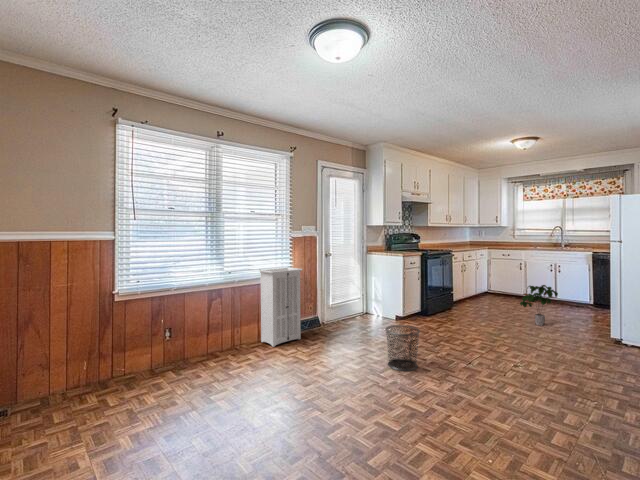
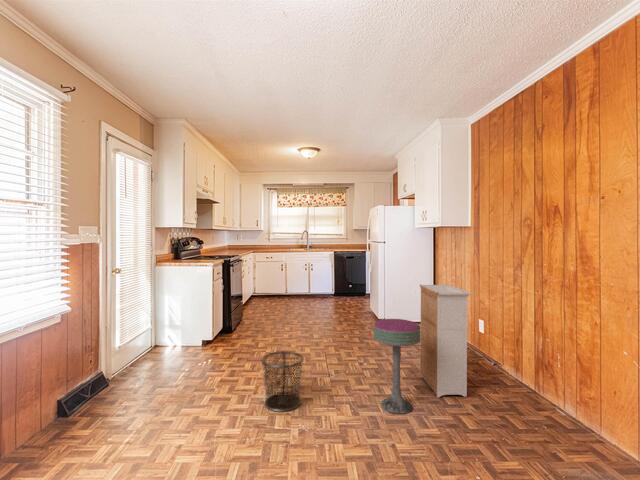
storage cabinet: present [259,267,303,347] -> present [420,285,472,397]
potted plant: present [520,285,558,325] -> none [314,283,336,320]
bar stool: none [471,313,522,409] -> present [374,319,420,414]

